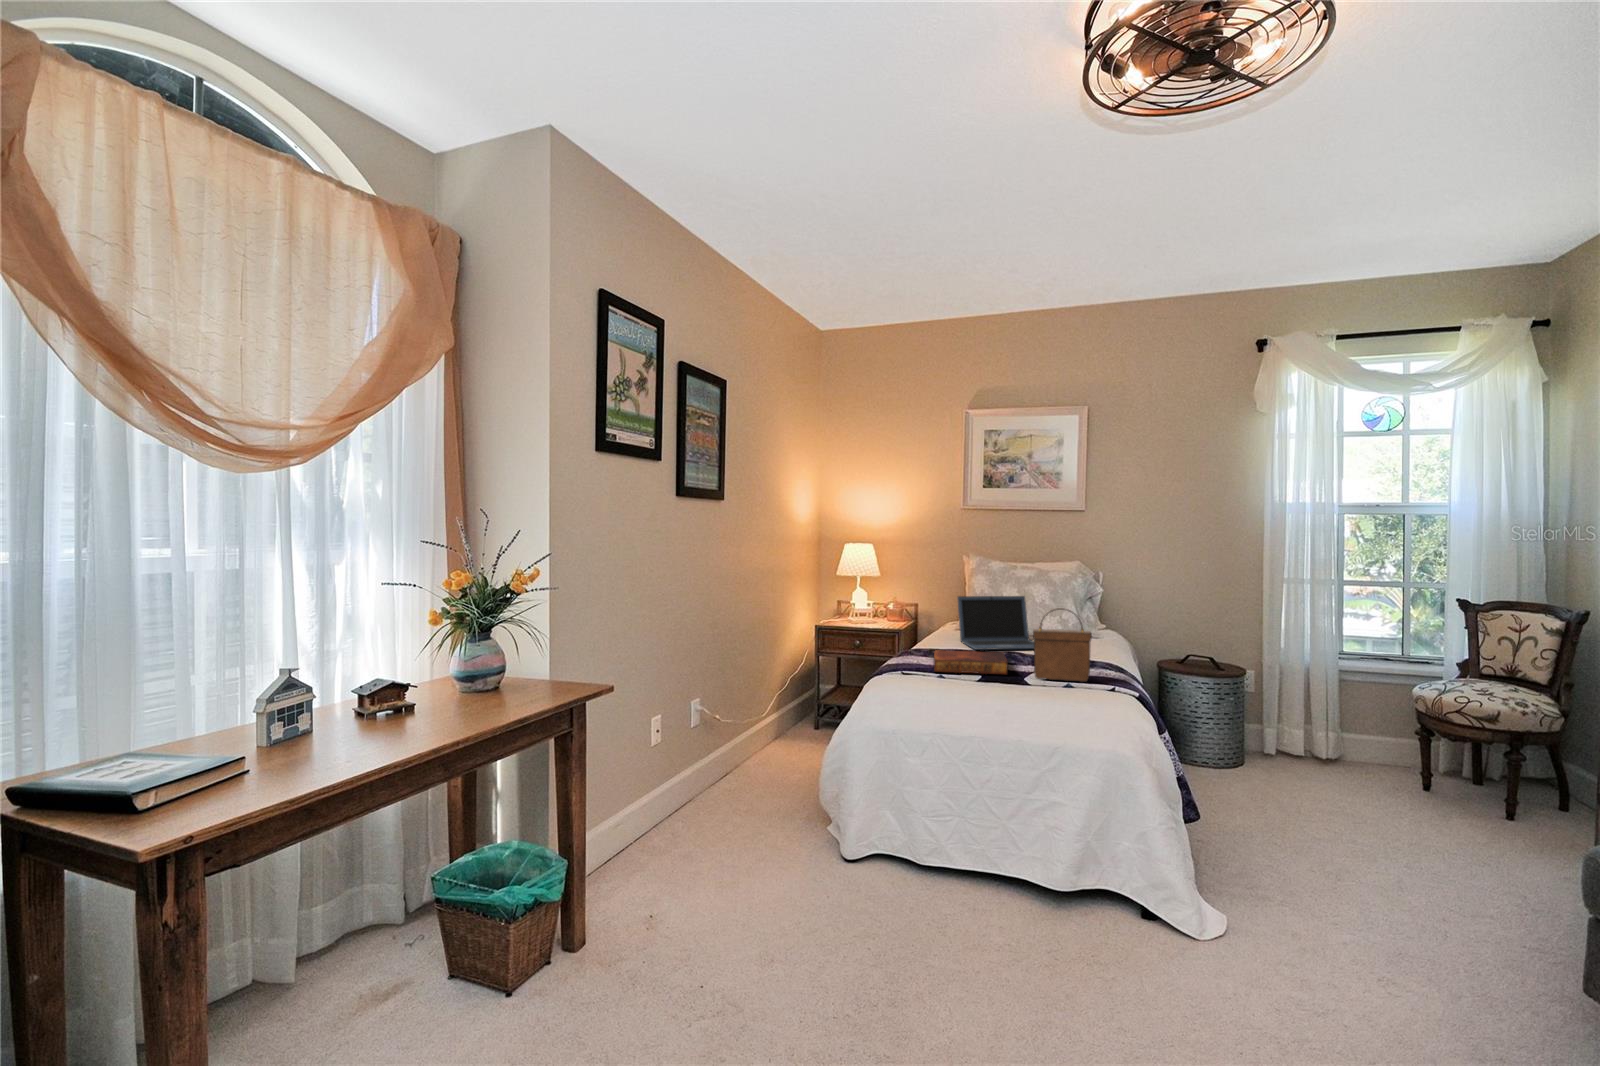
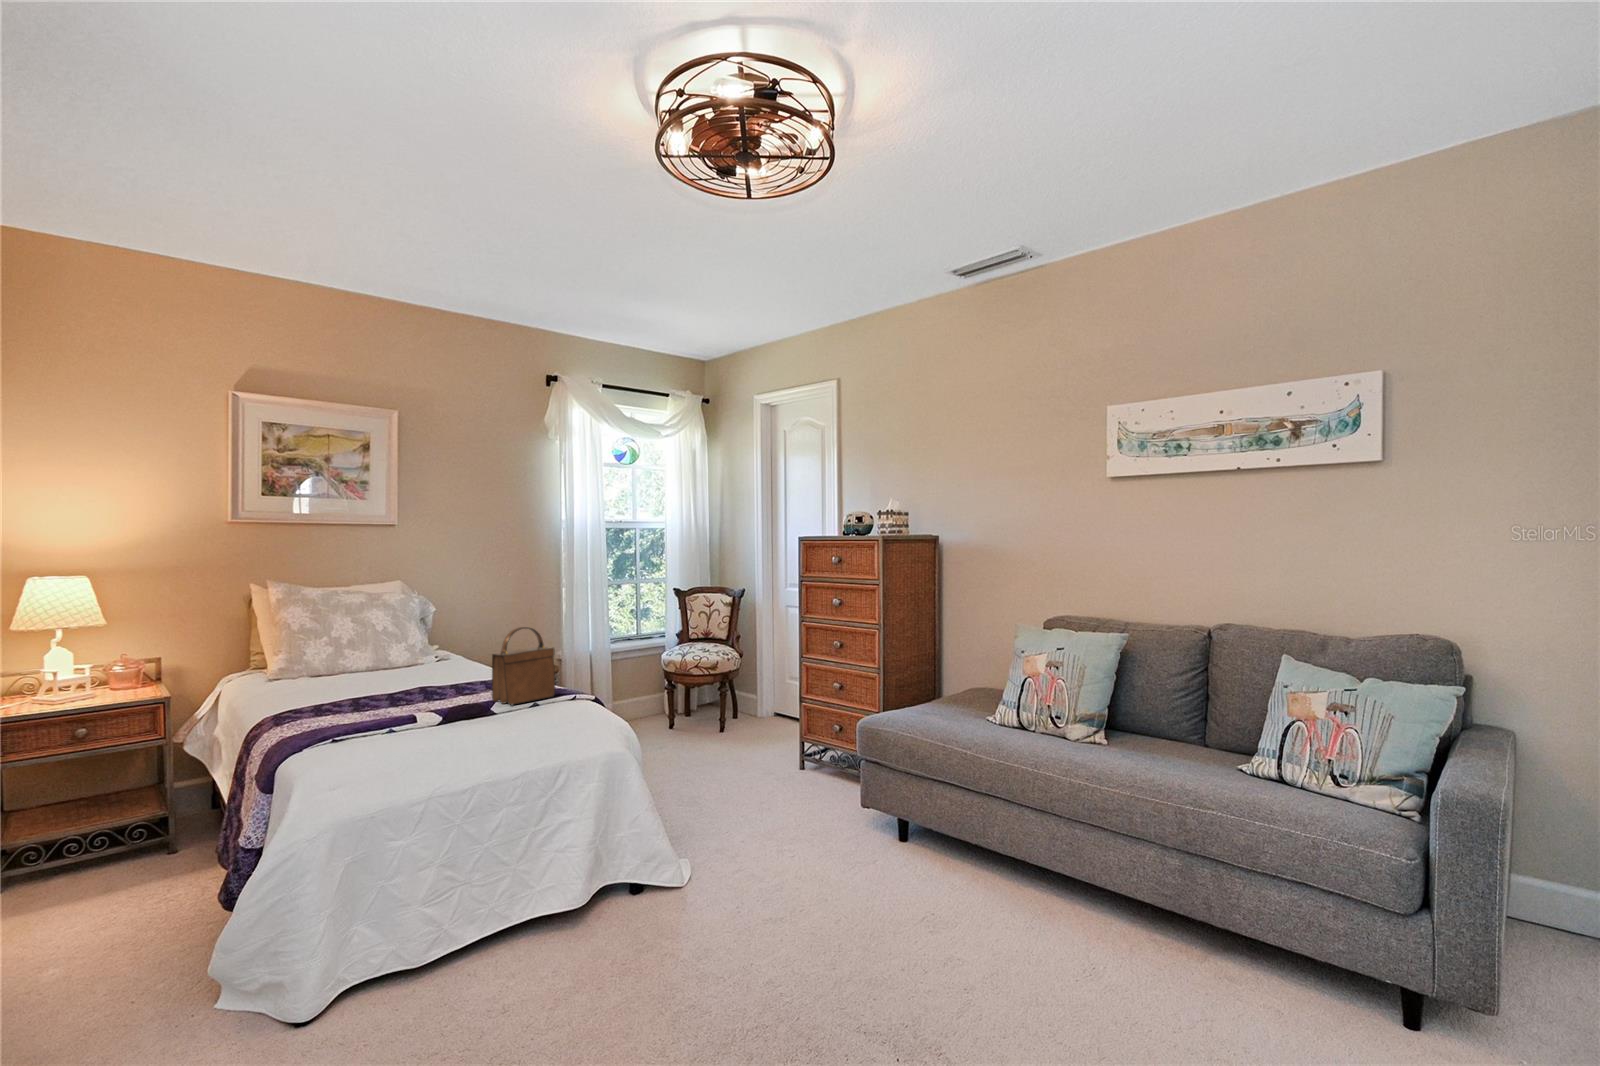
laptop: present [957,596,1034,650] -> none [314,625,442,696]
book: present [934,650,1008,674] -> none [358,689,477,727]

